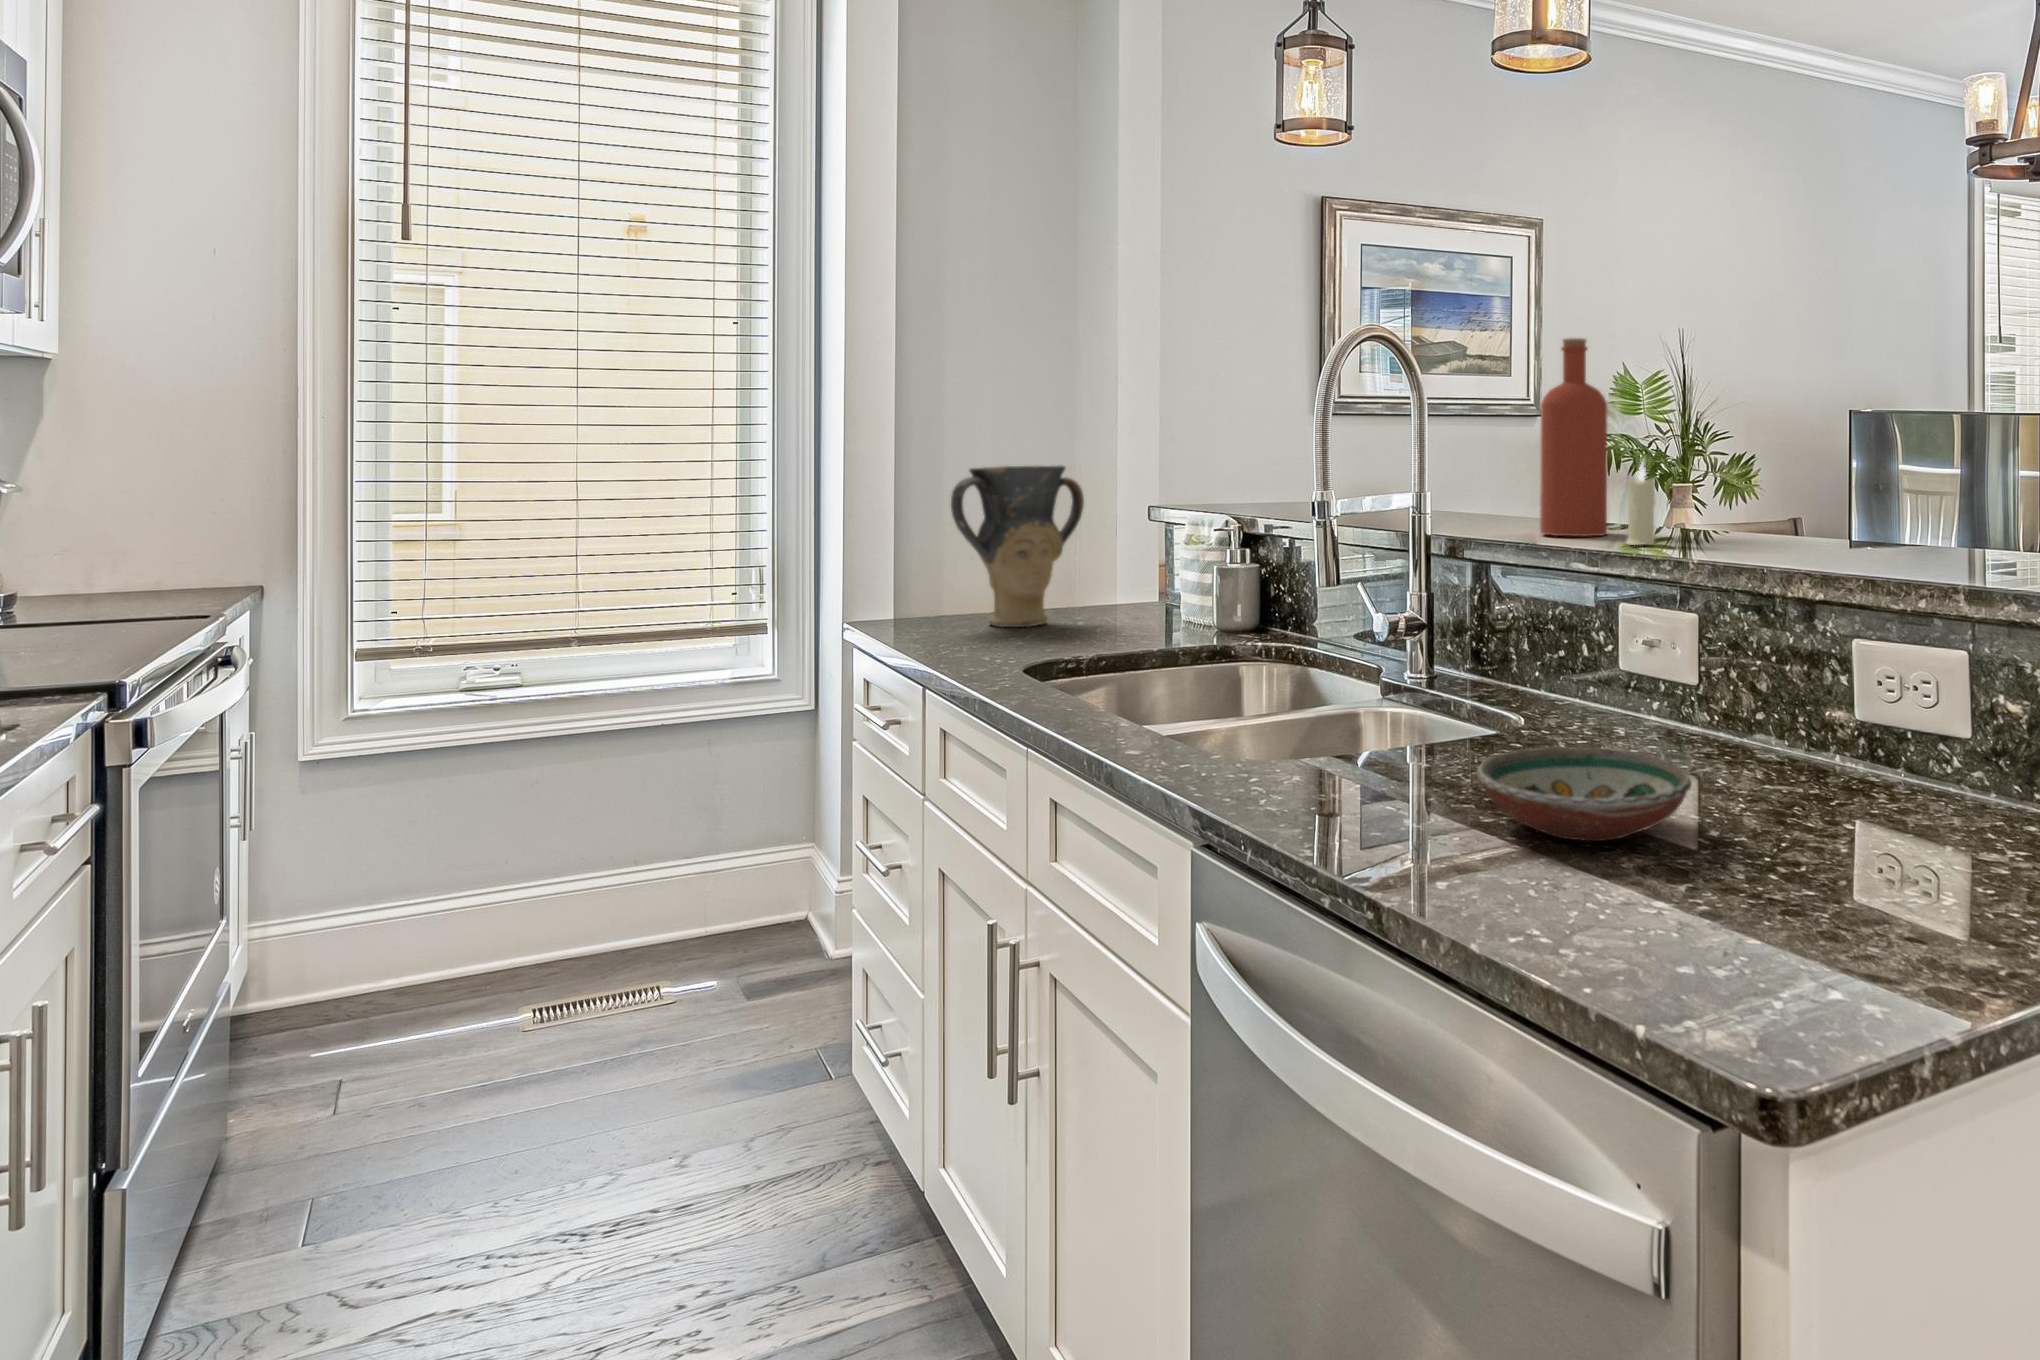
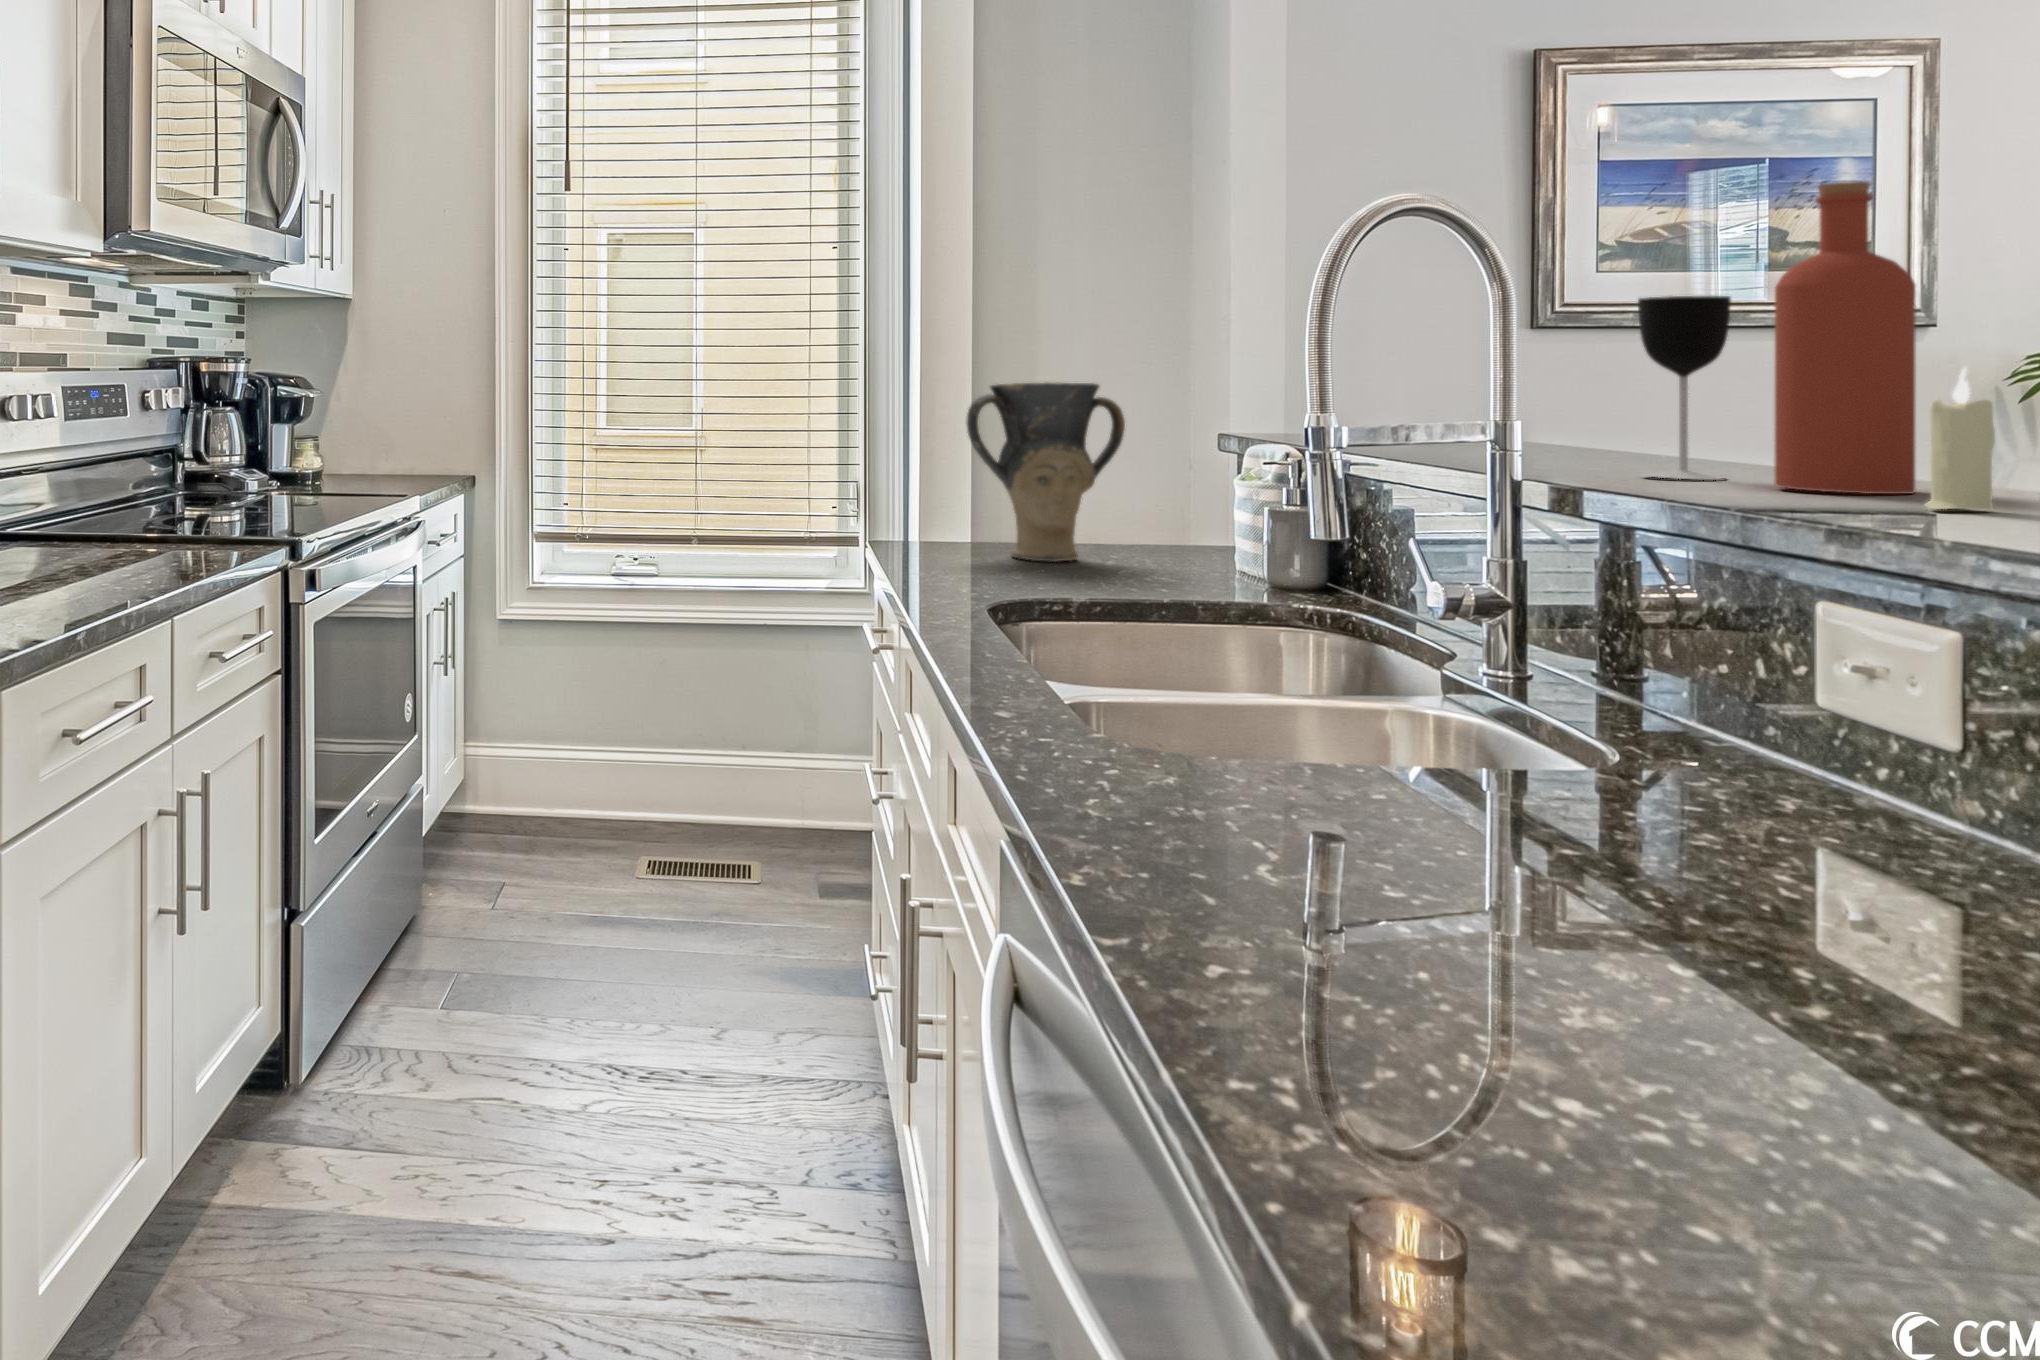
wine glass: none [1461,407,1510,531] -> present [1638,296,1731,480]
decorative bowl: present [1477,747,1692,841] -> none [1417,794,1852,972]

